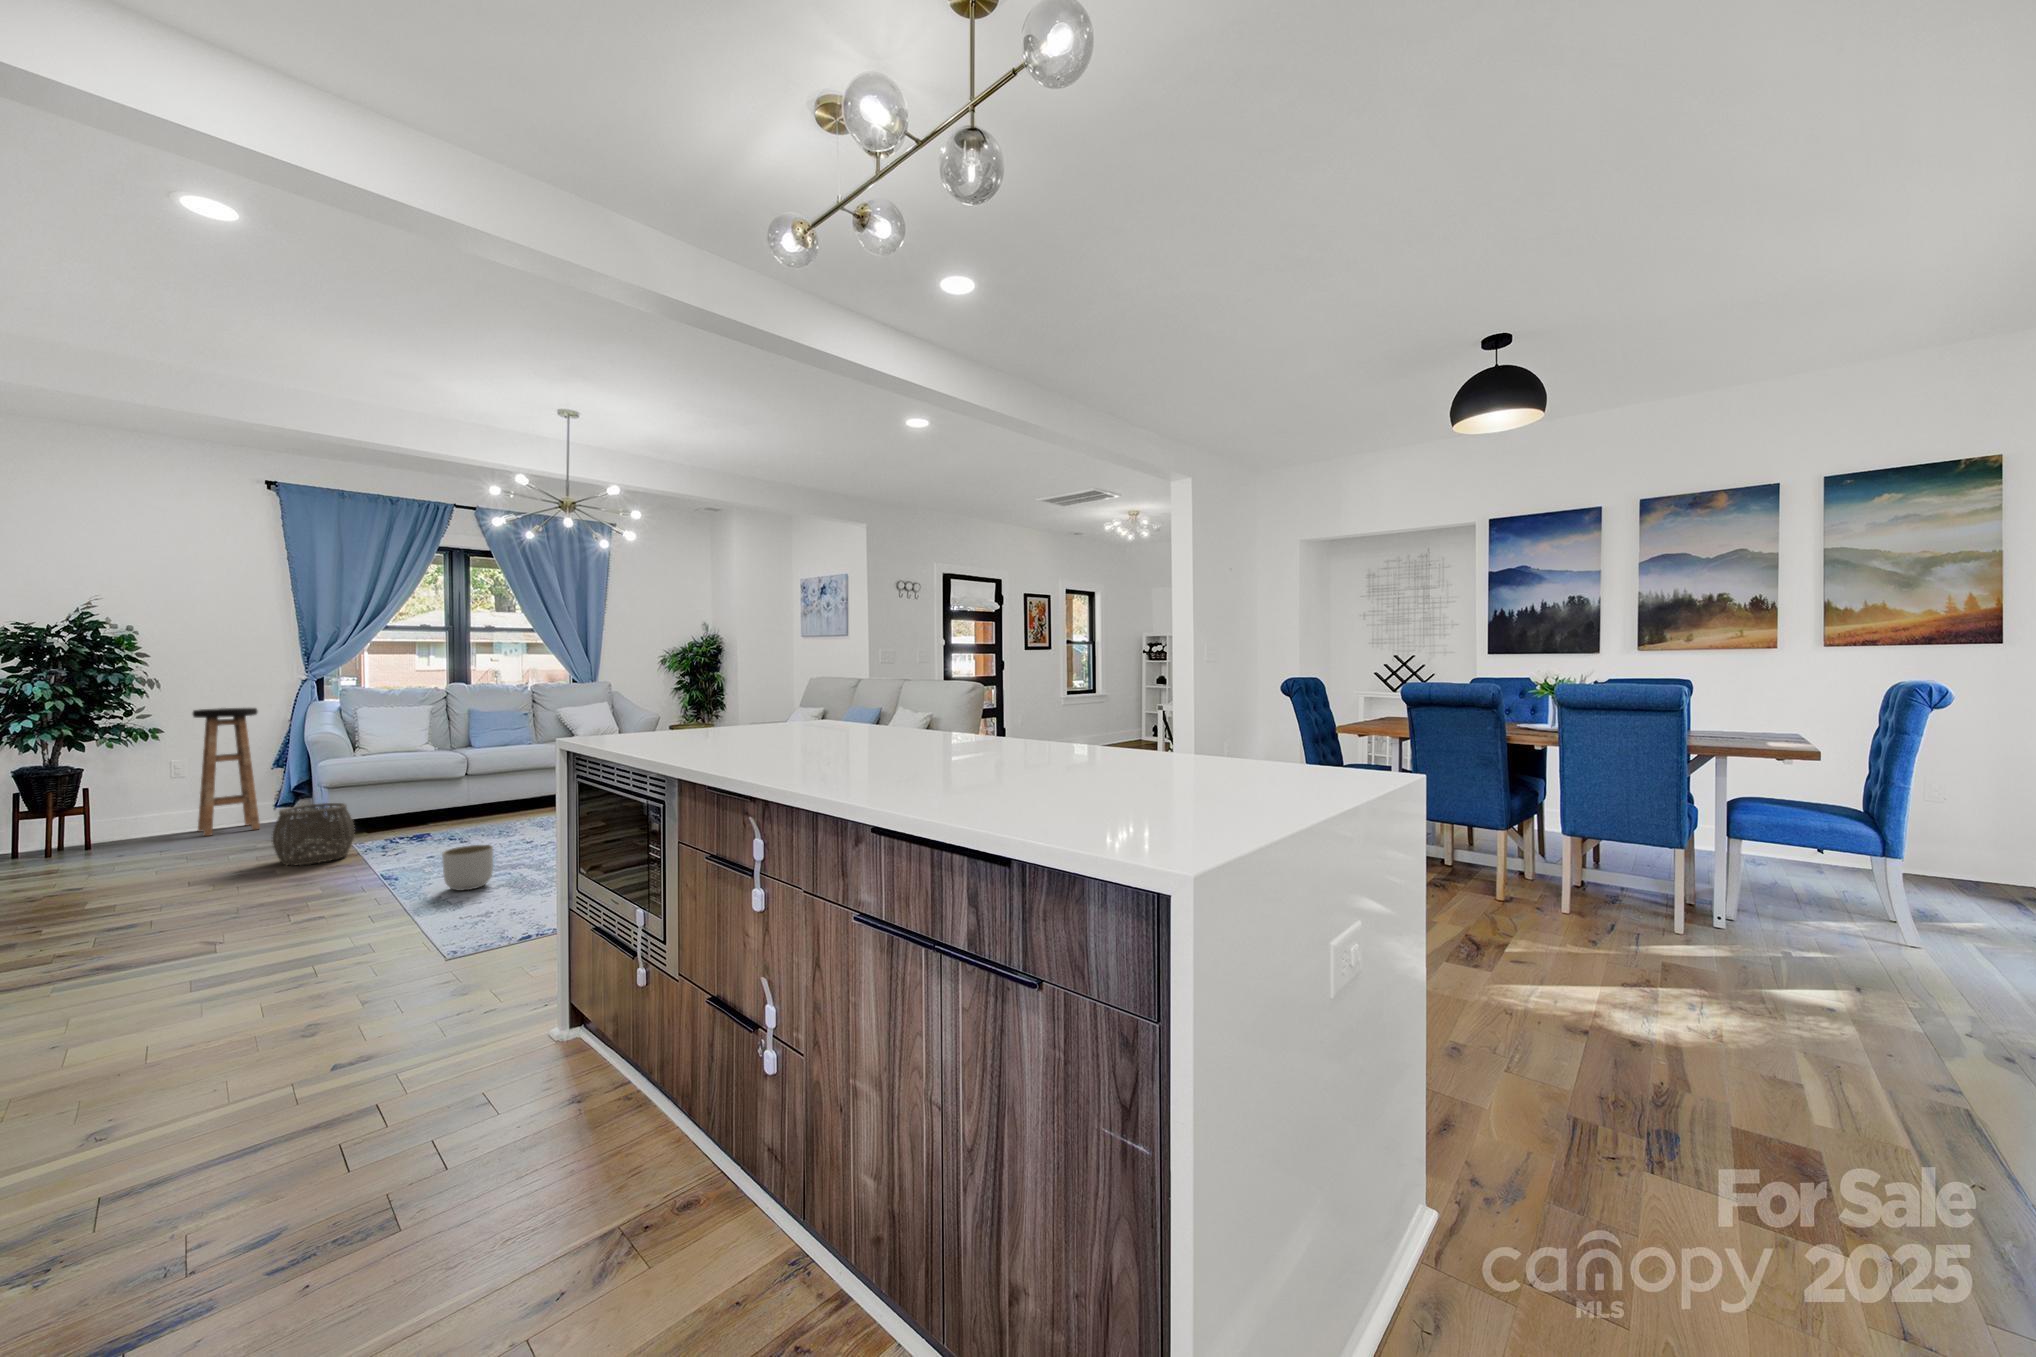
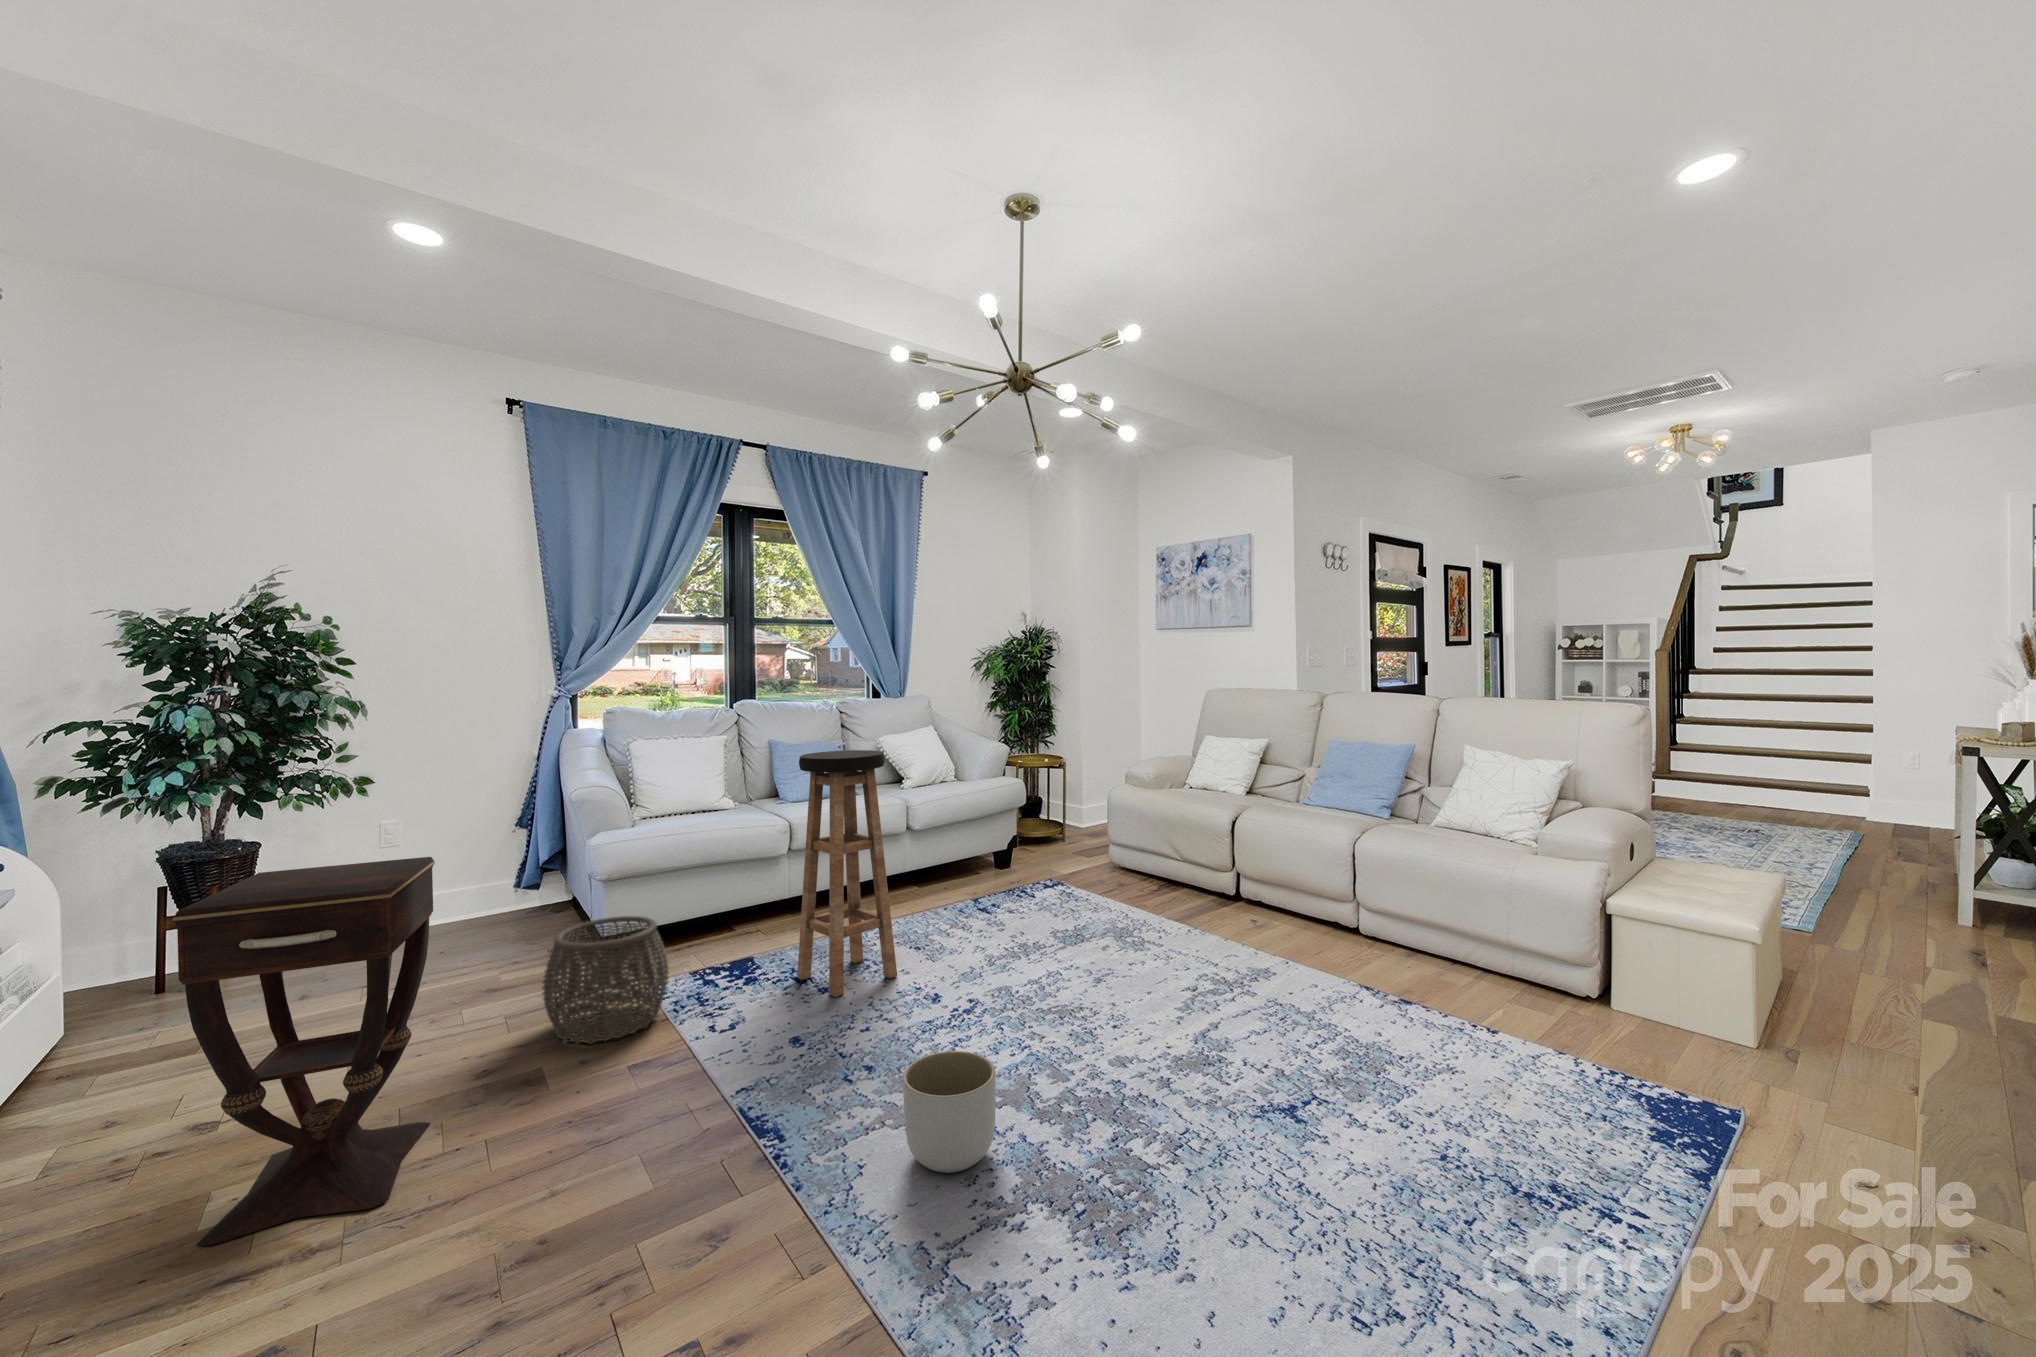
bar stool: present [193,708,260,836] -> present [797,750,897,997]
side table: none [64,758,201,918] -> present [172,857,435,1246]

